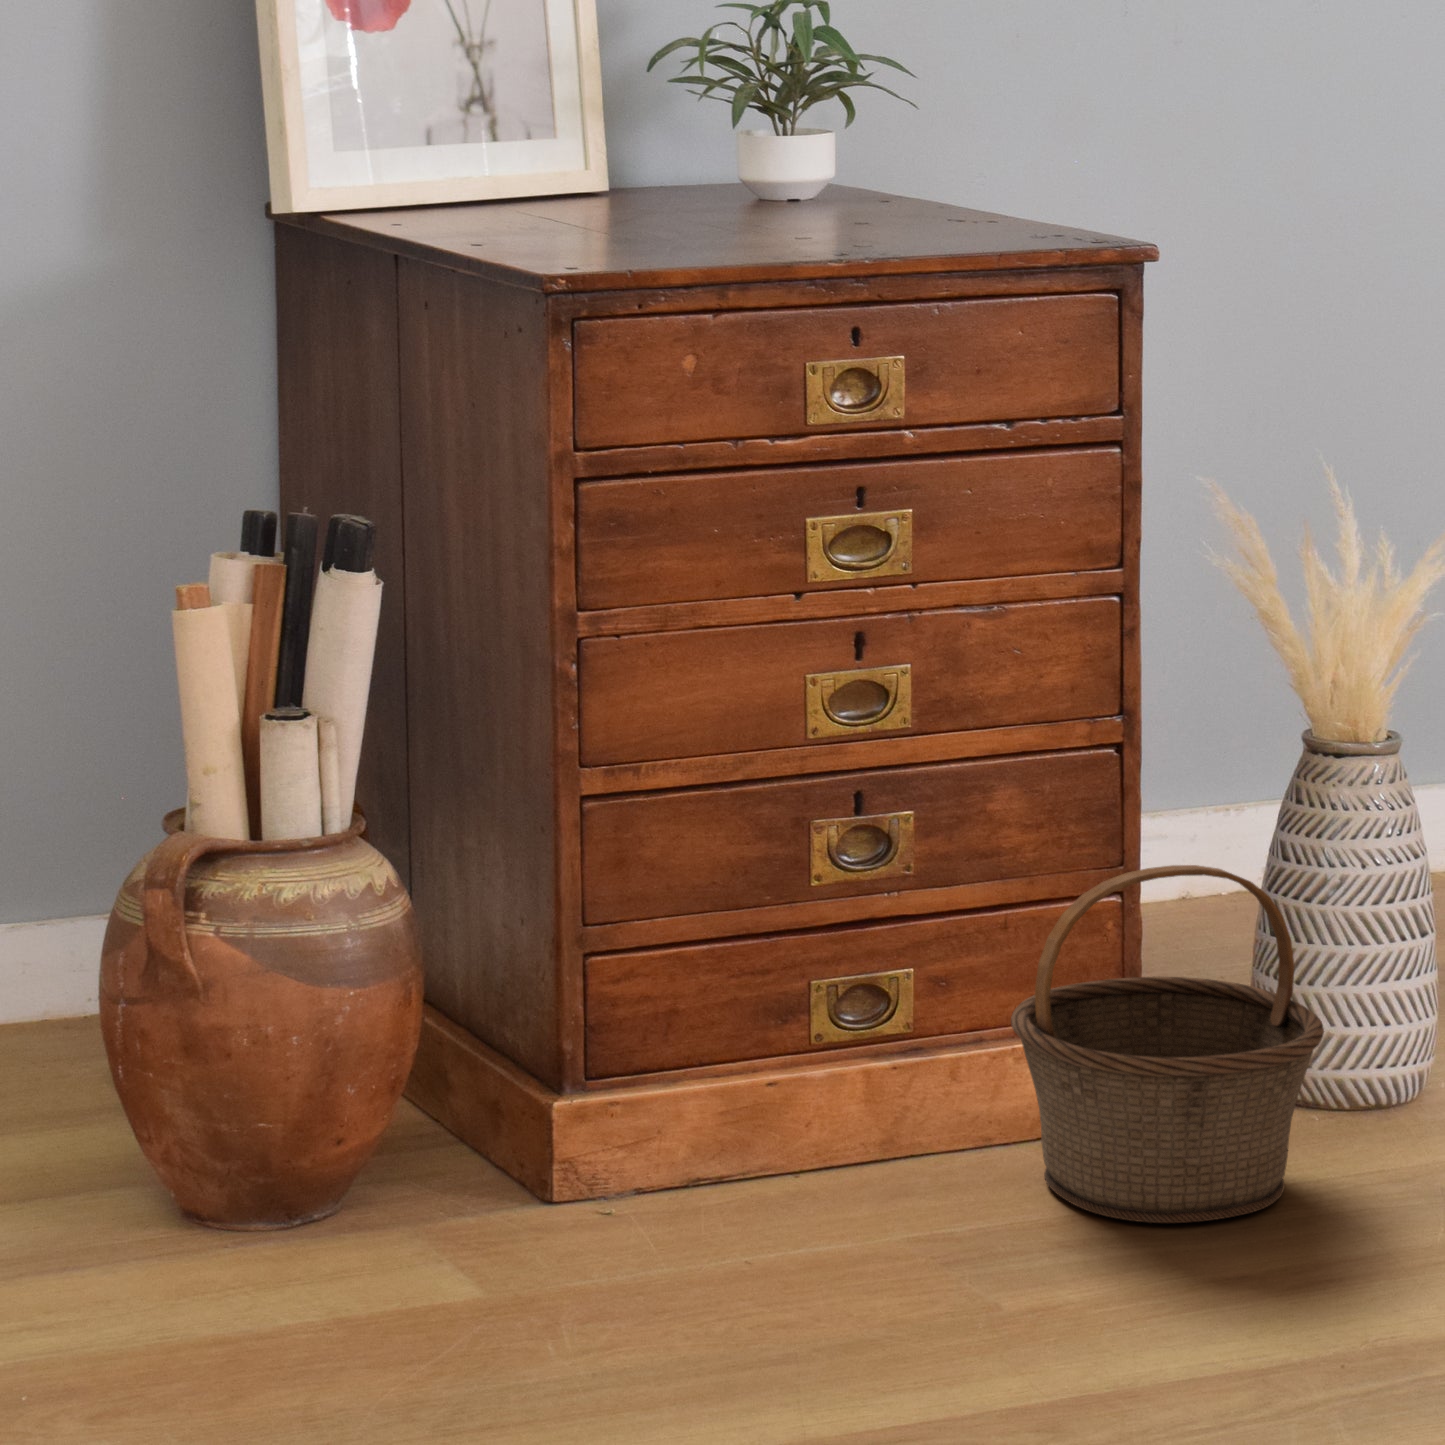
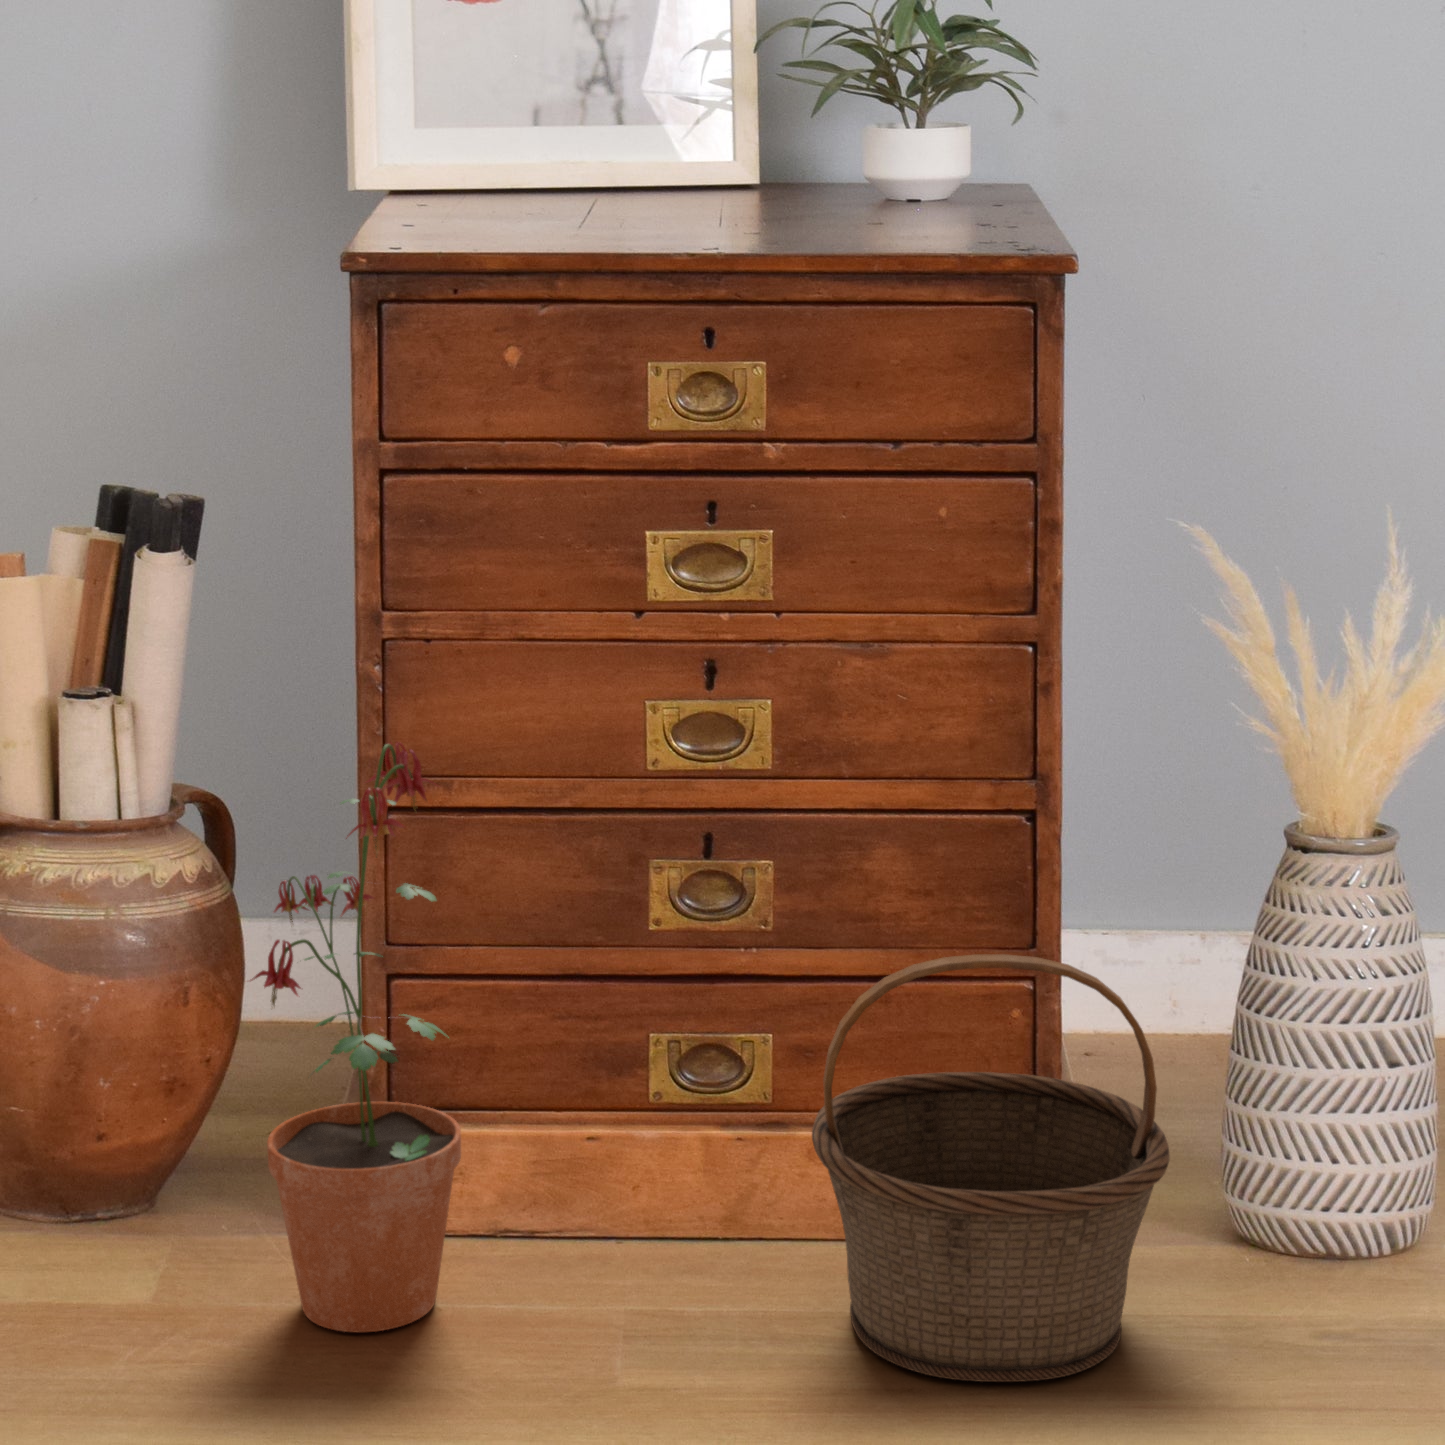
potted plant: none [503,728,735,1268] -> present [250,742,461,1332]

